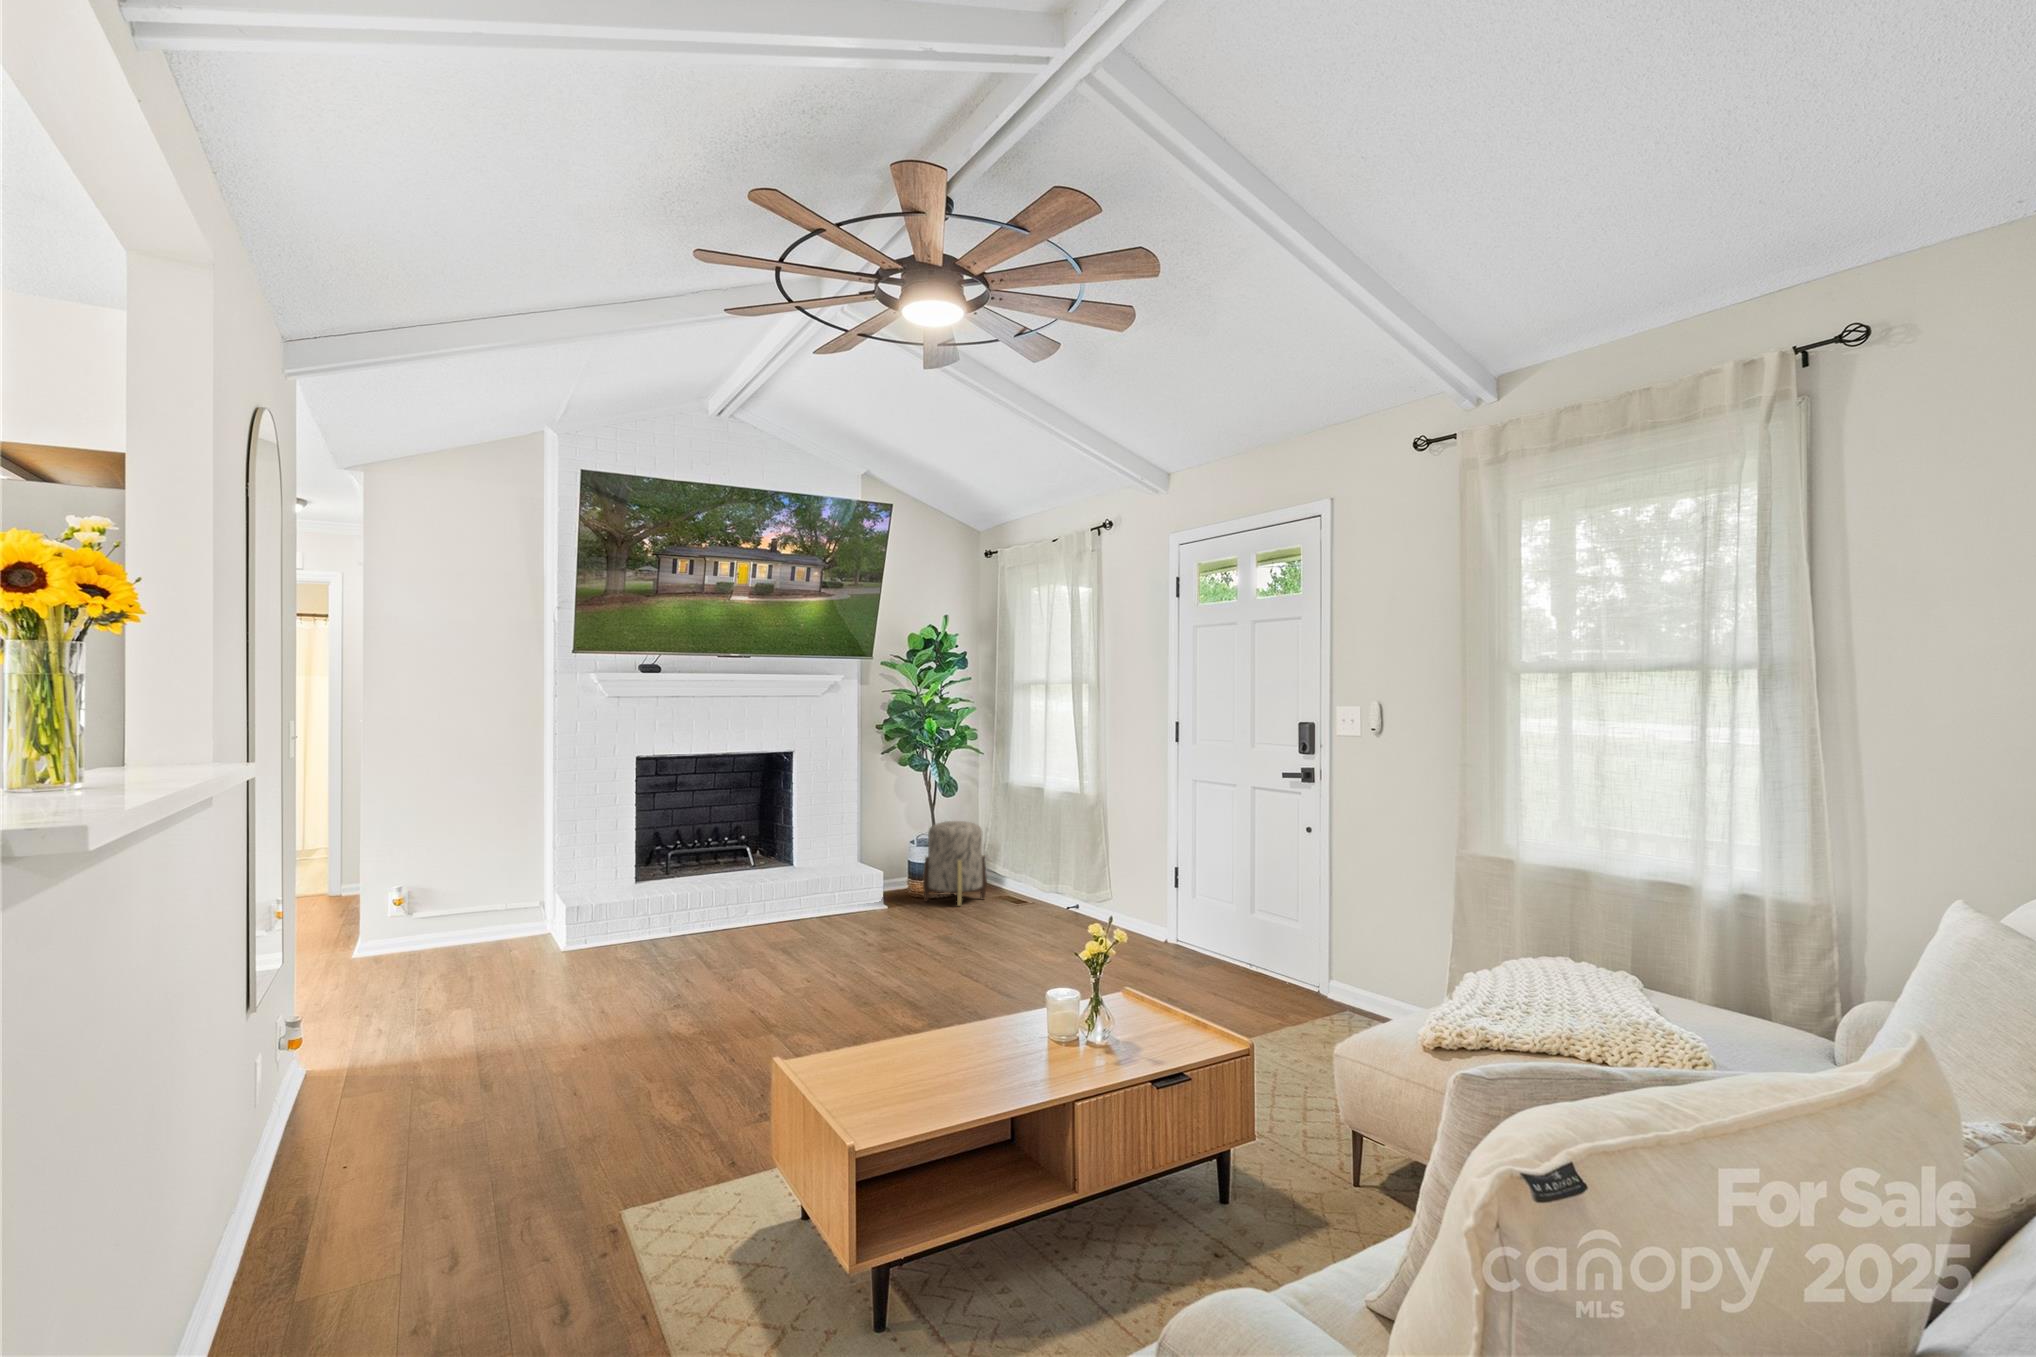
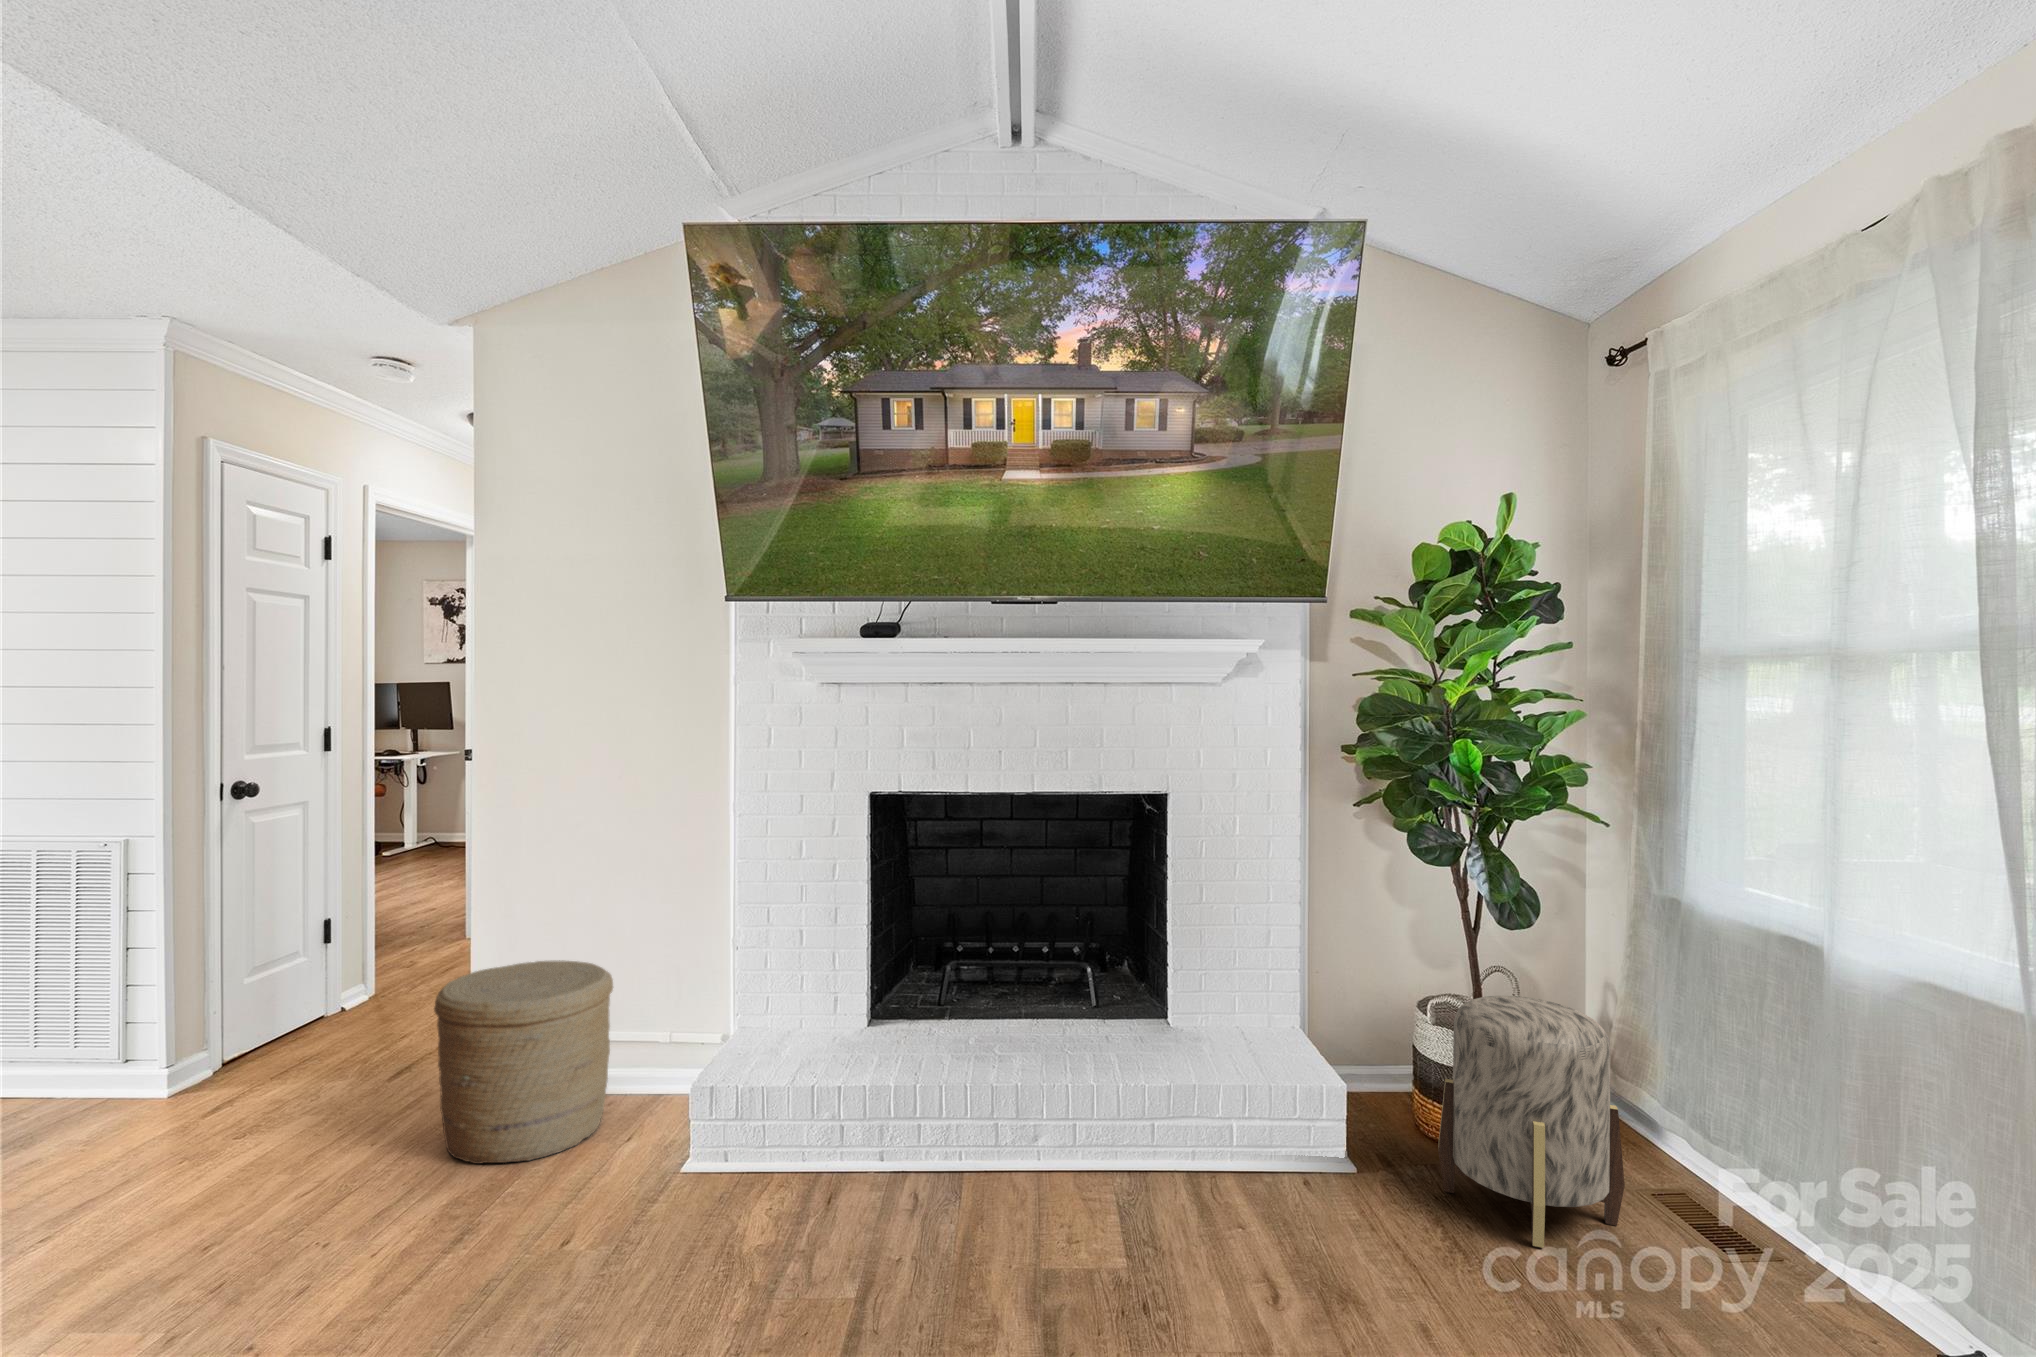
woven basket: none [420,860,518,959] -> present [434,960,613,1164]

